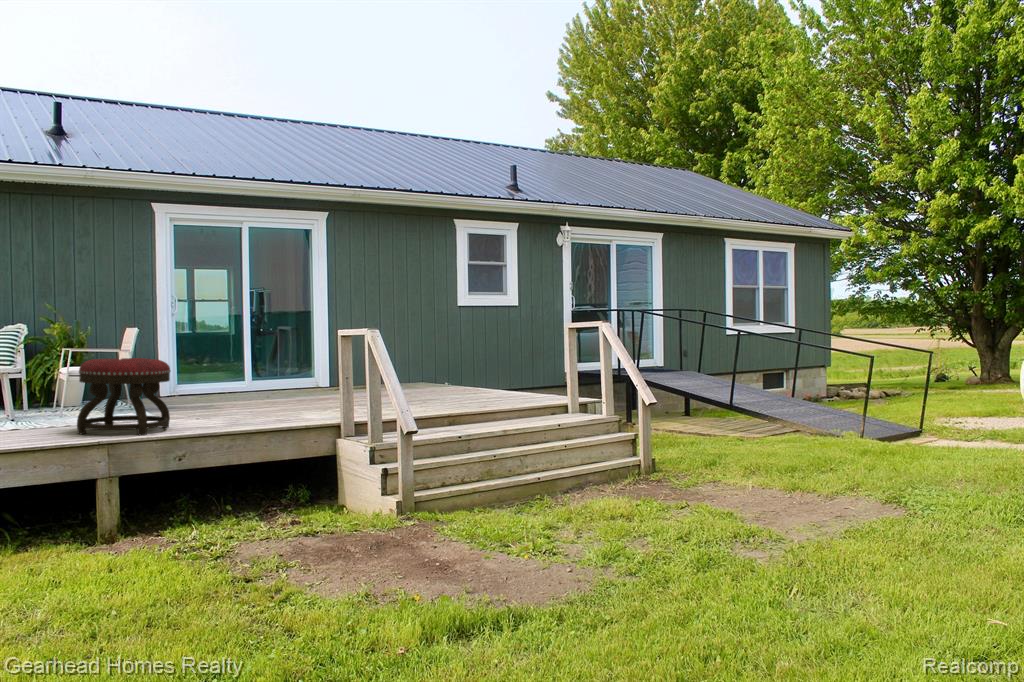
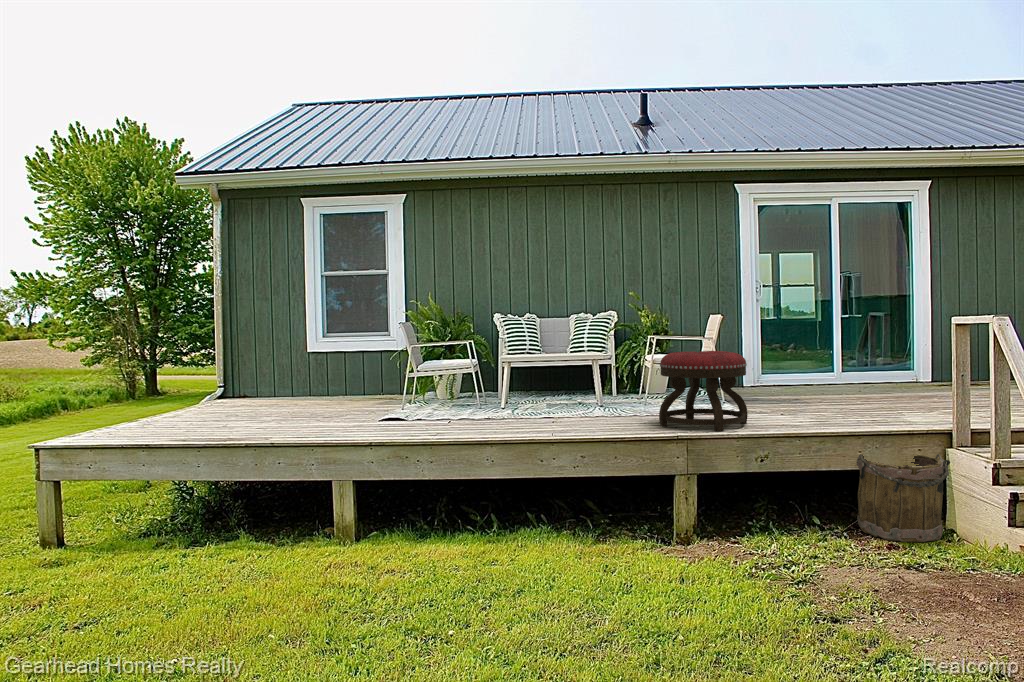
bucket: none [266,443,338,517] -> present [857,454,950,542]

